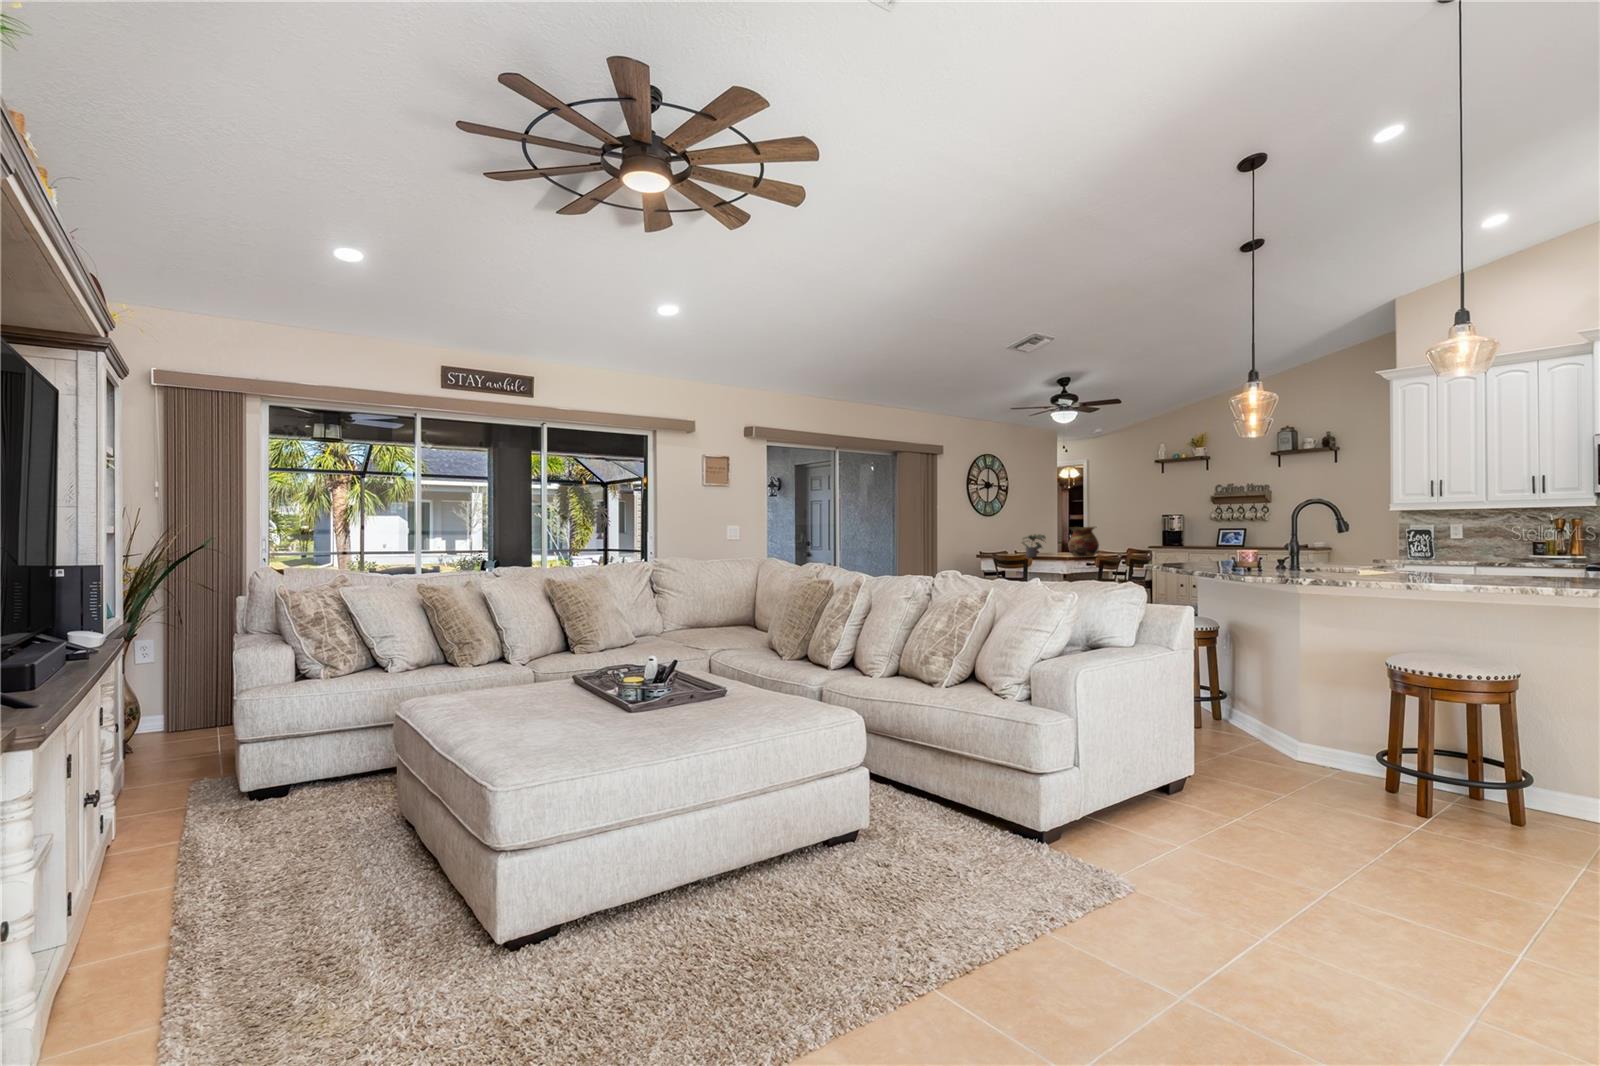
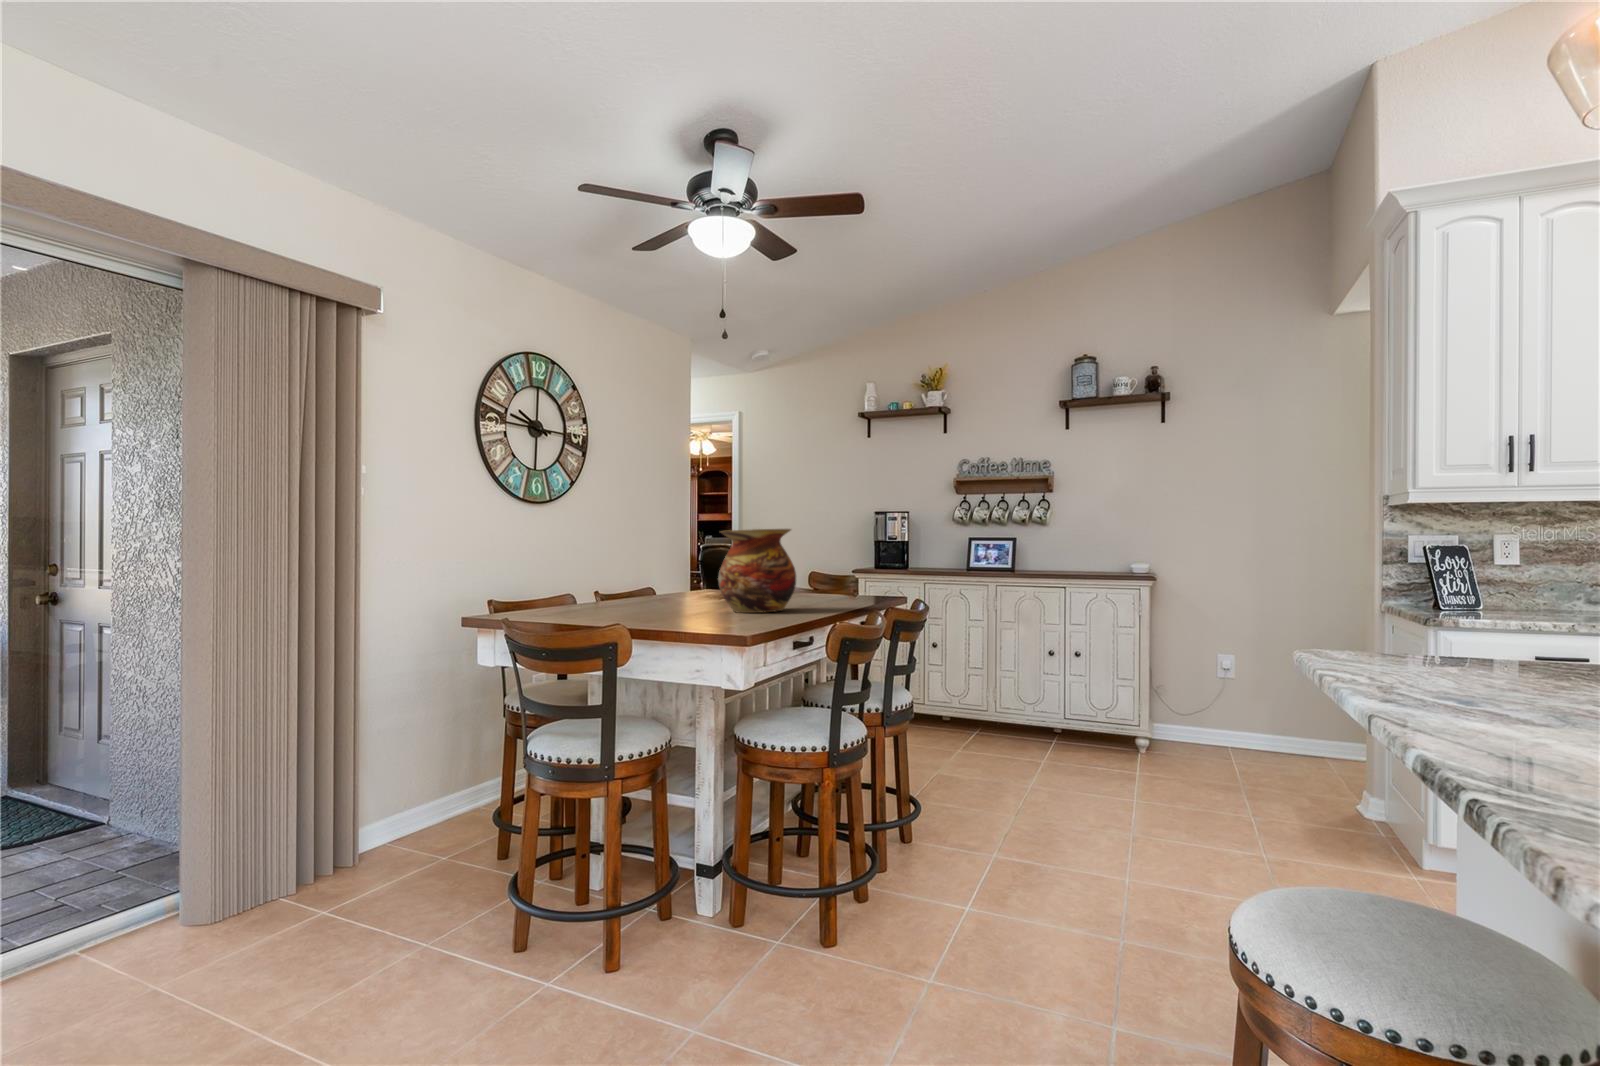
potted plant: present [1022,534,1045,558] -> none [590,547,661,617]

